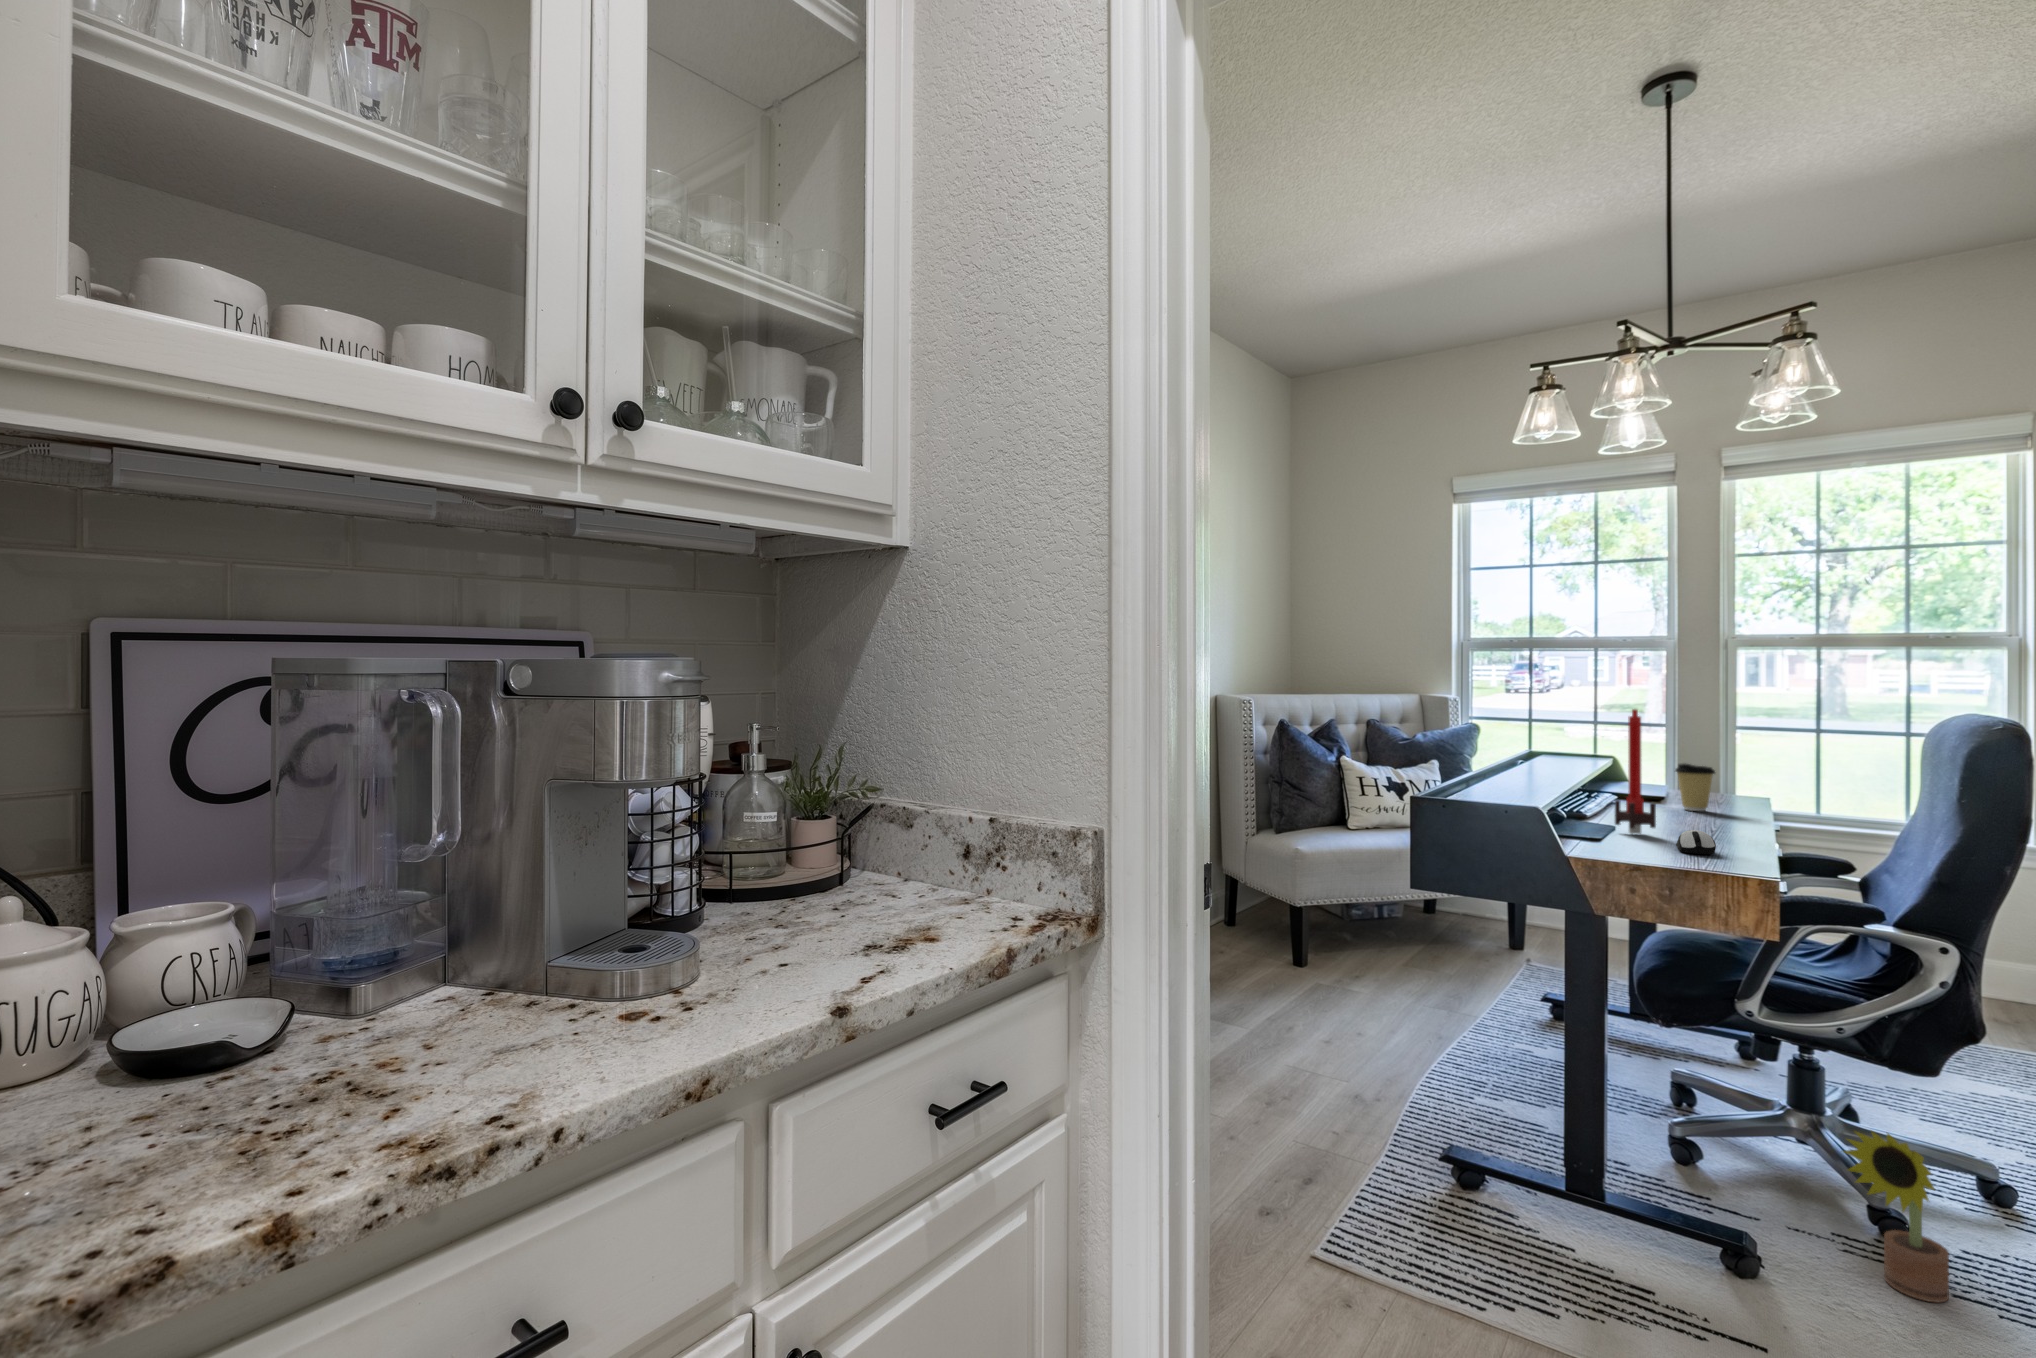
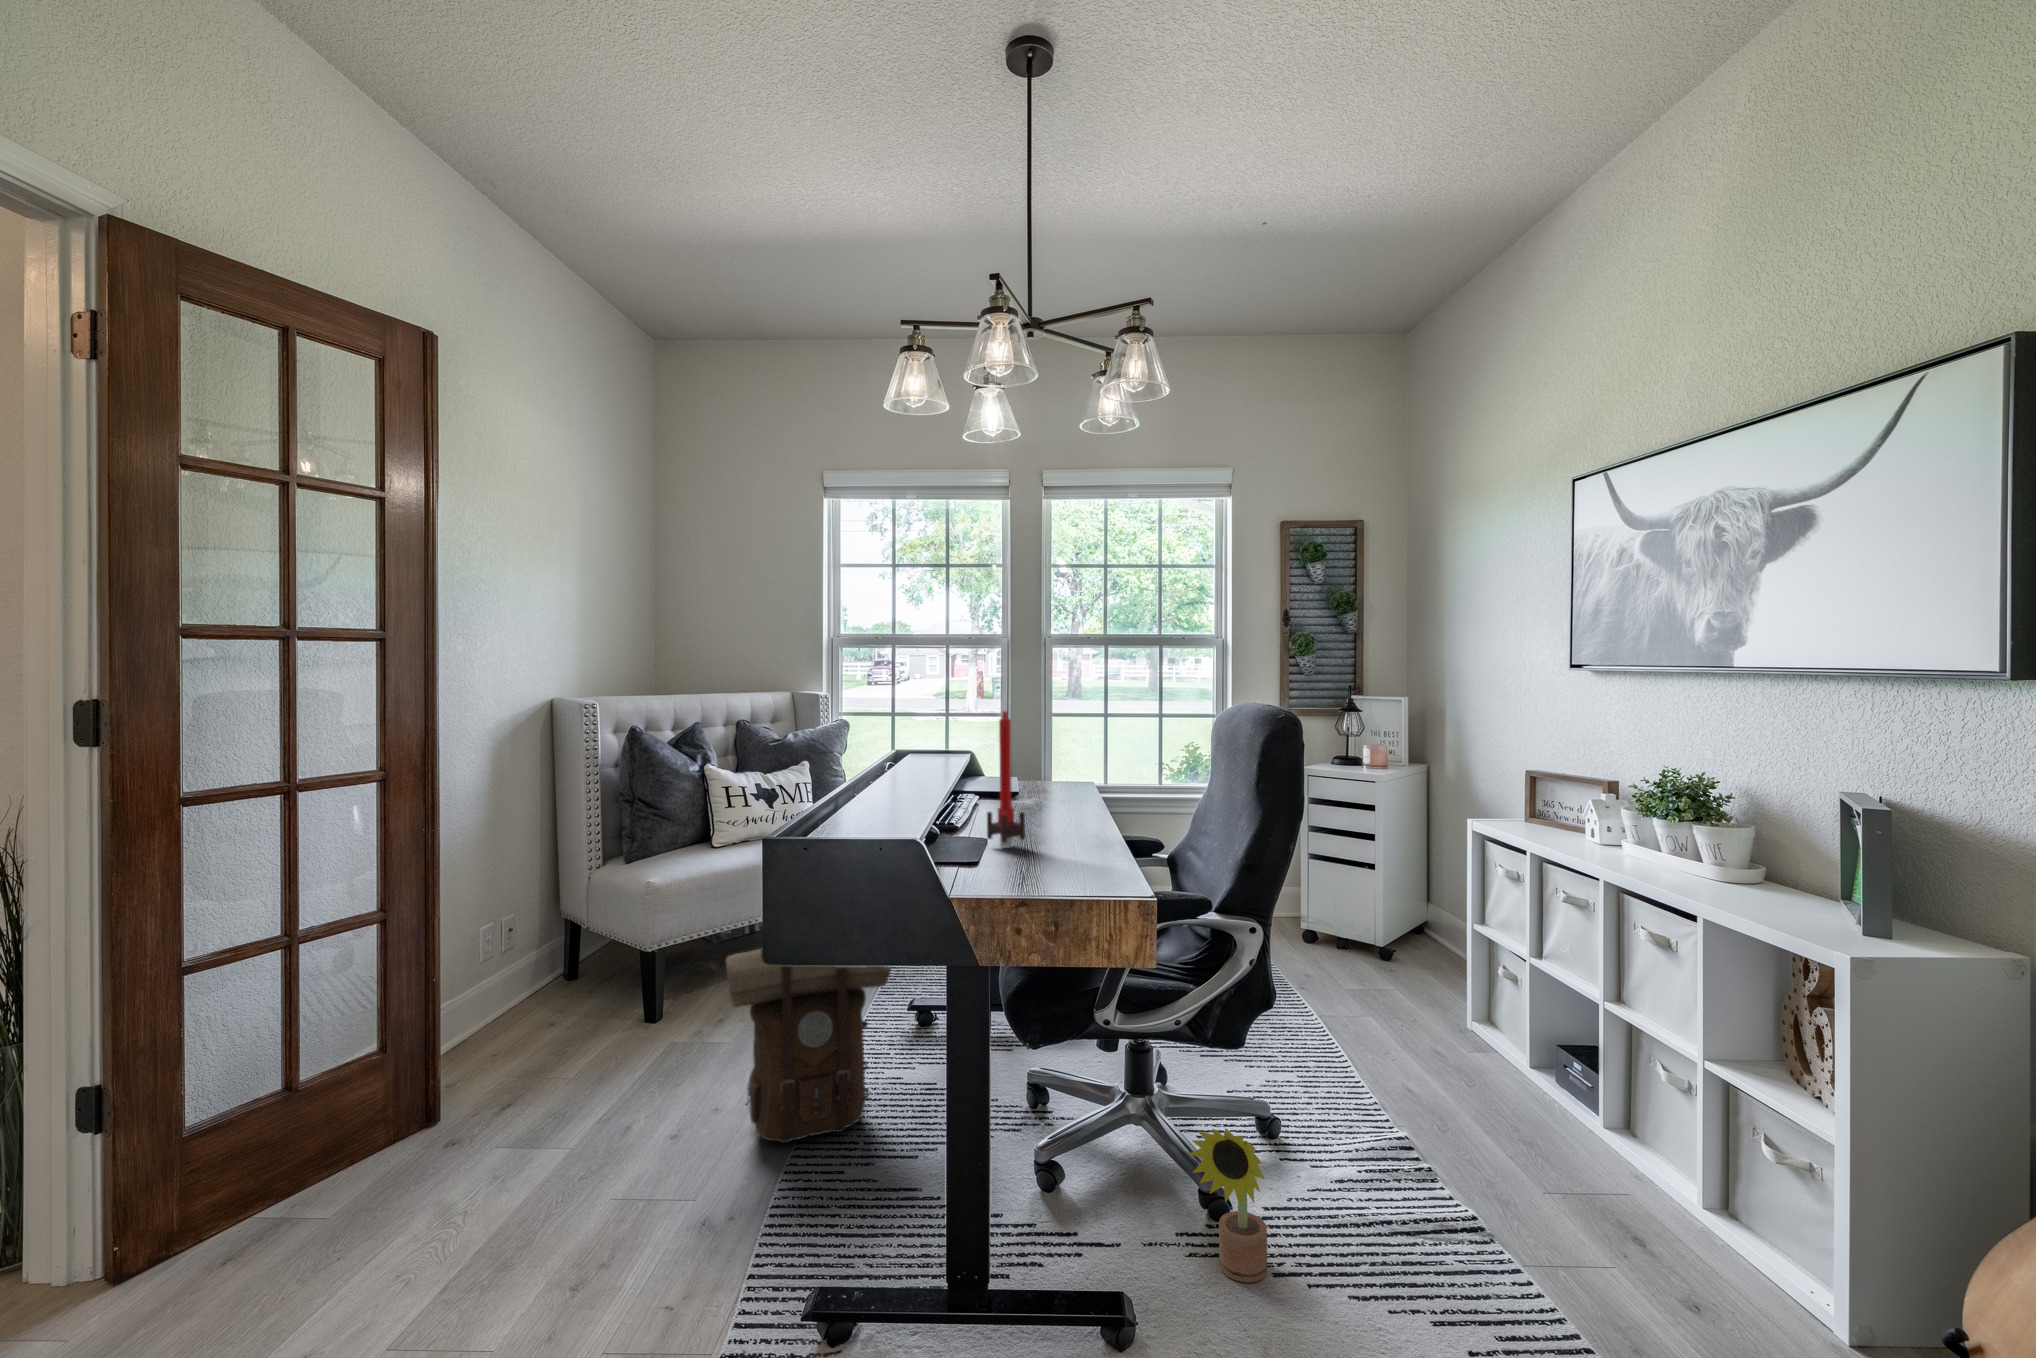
coffee cup: present [1675,763,1715,811] -> none [1028,760,1062,807]
computer mouse: present [1676,830,1716,854] -> none [1047,841,1085,869]
backpack: none [1367,902,1520,1076] -> present [726,949,891,1143]

